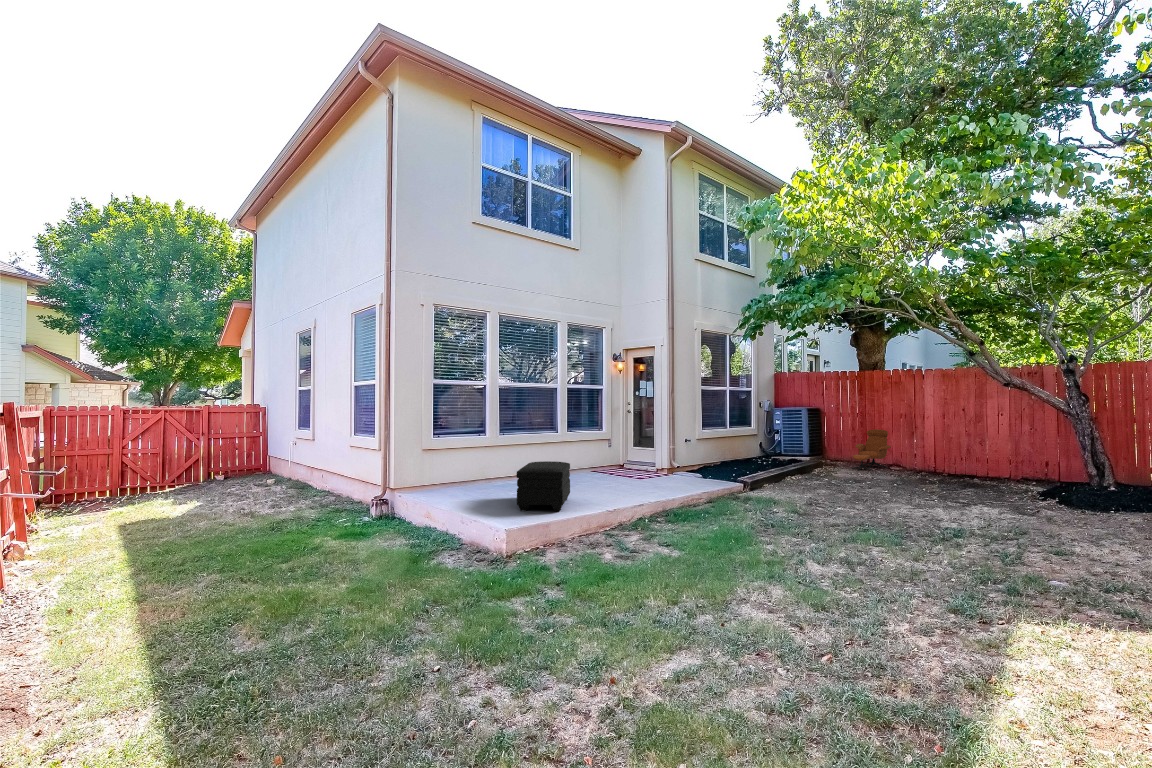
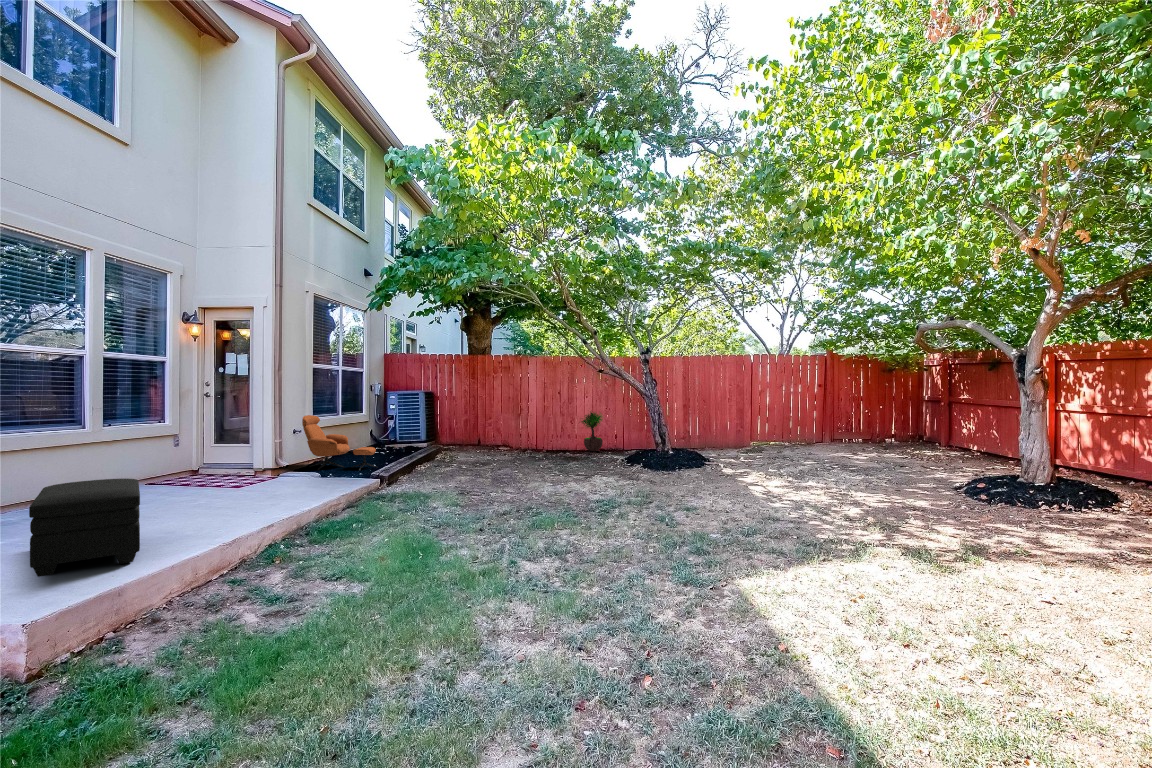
lounge chair: present [852,429,891,470] -> present [302,415,378,470]
potted tree: none [992,429,1030,481] -> present [581,412,603,451]

